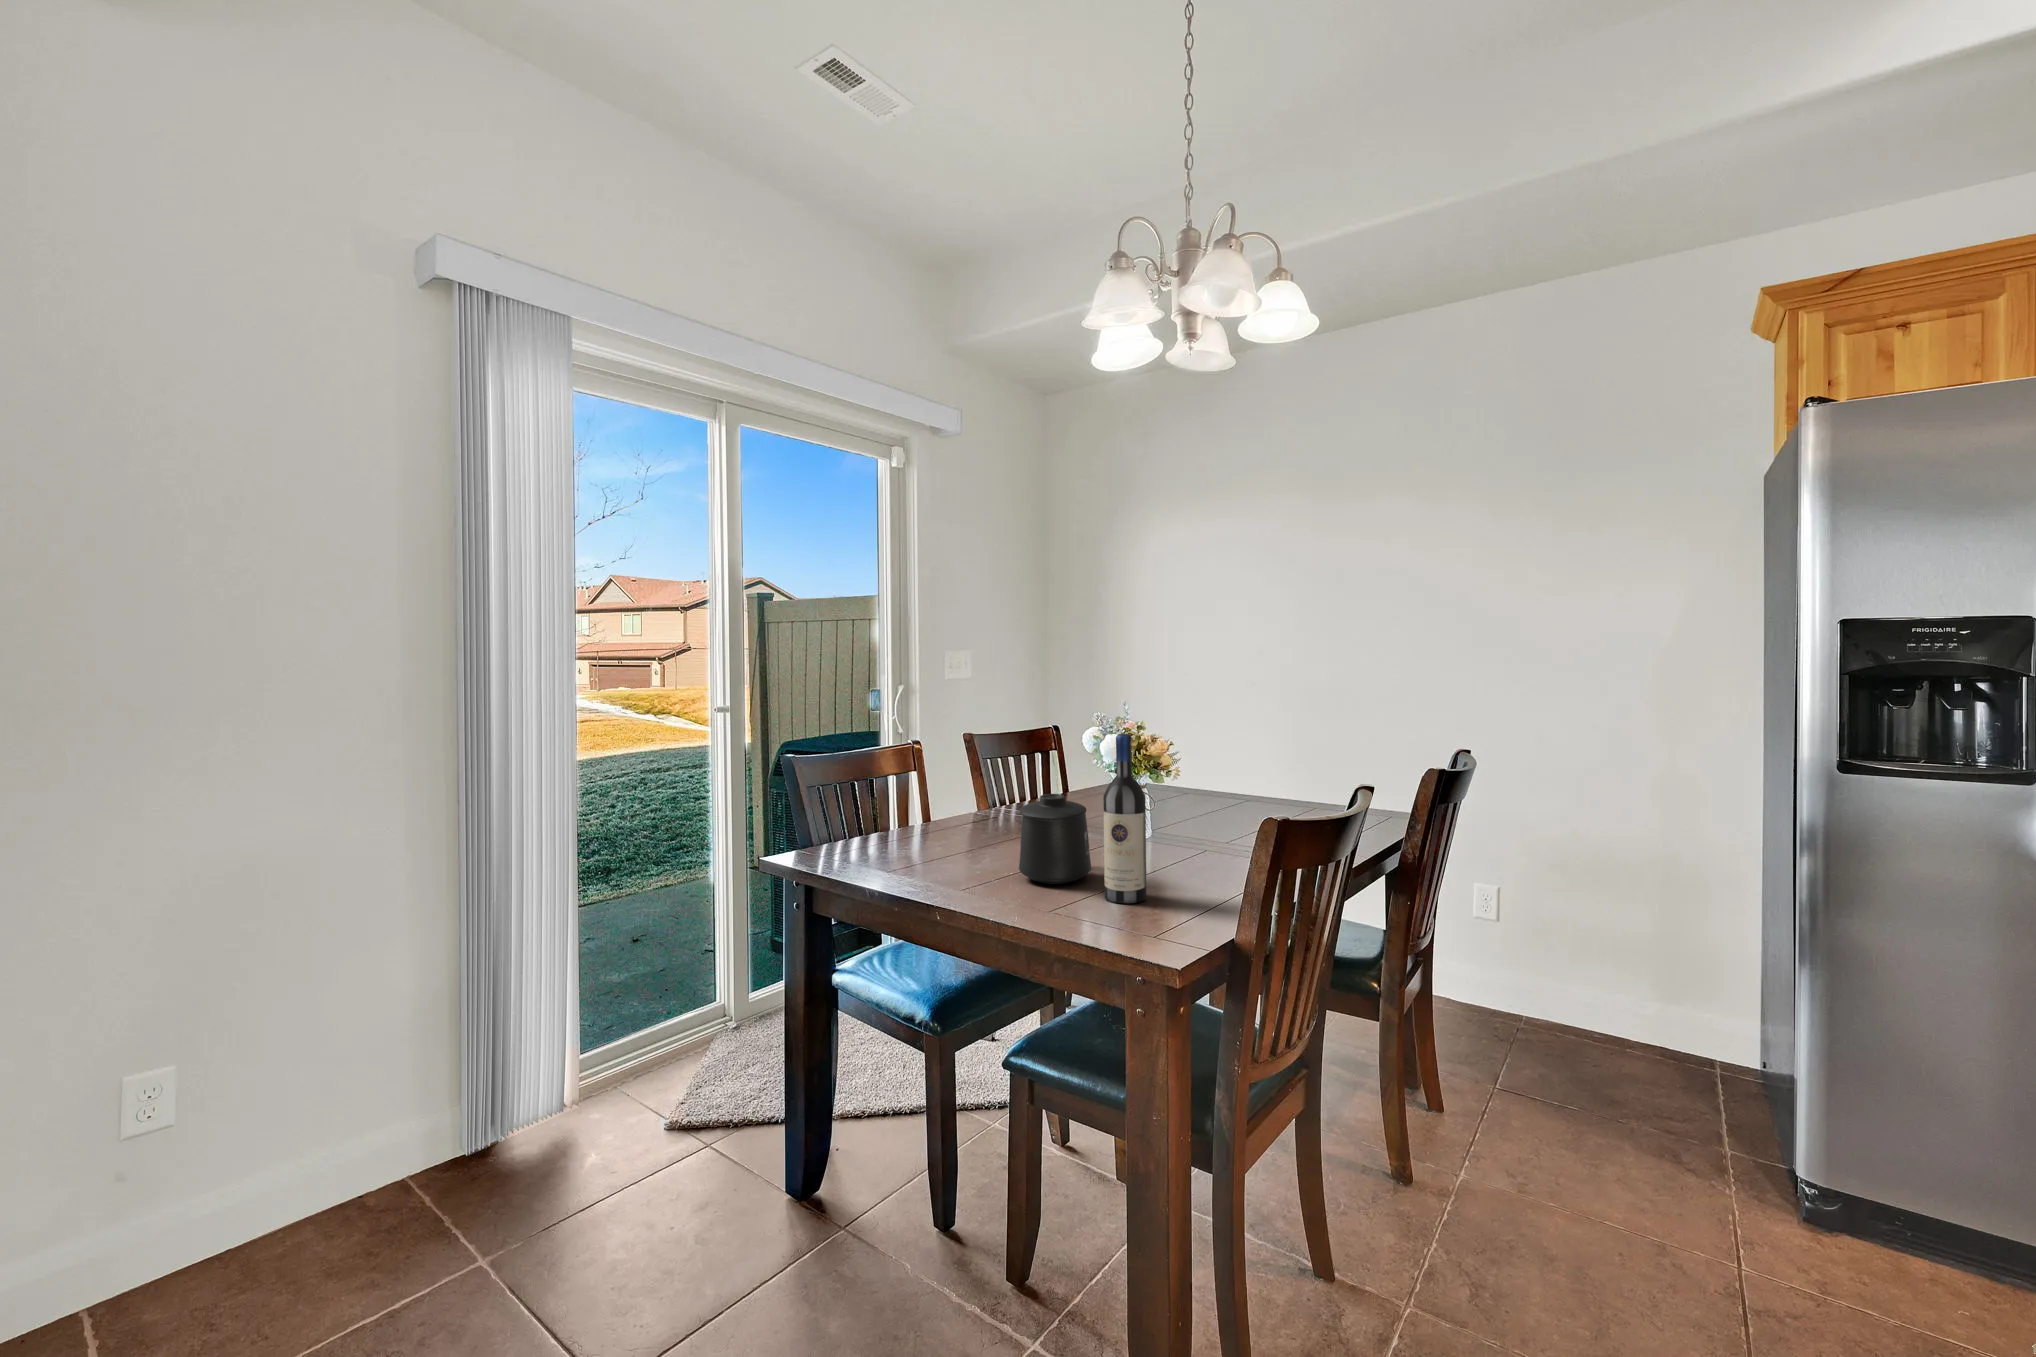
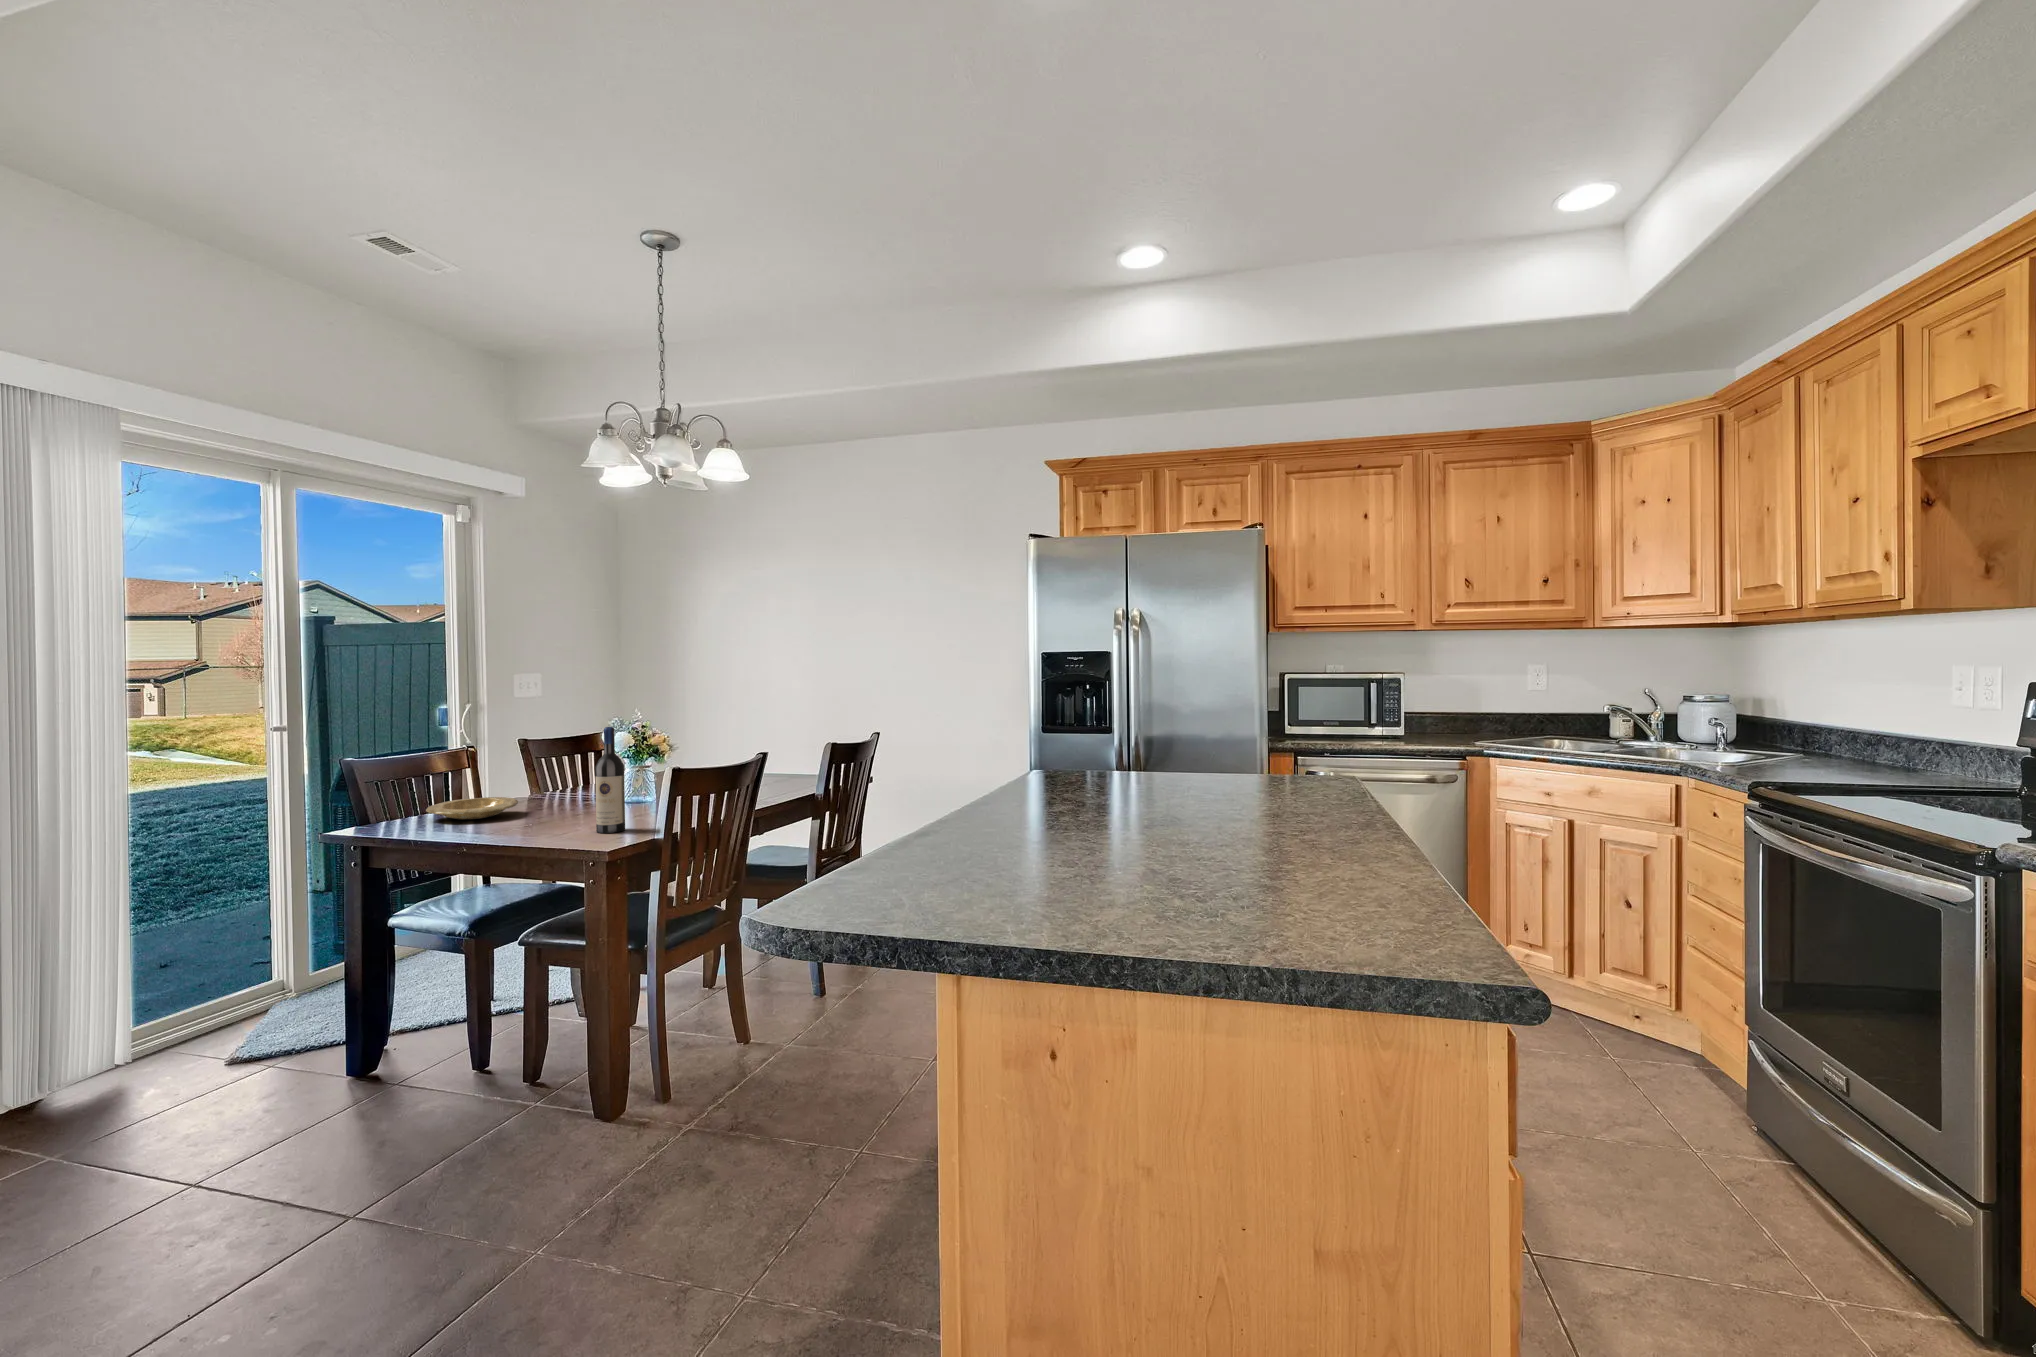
mug: present [1019,794,1091,884] -> none [540,770,593,828]
plate: none [871,818,982,852] -> present [426,797,518,820]

